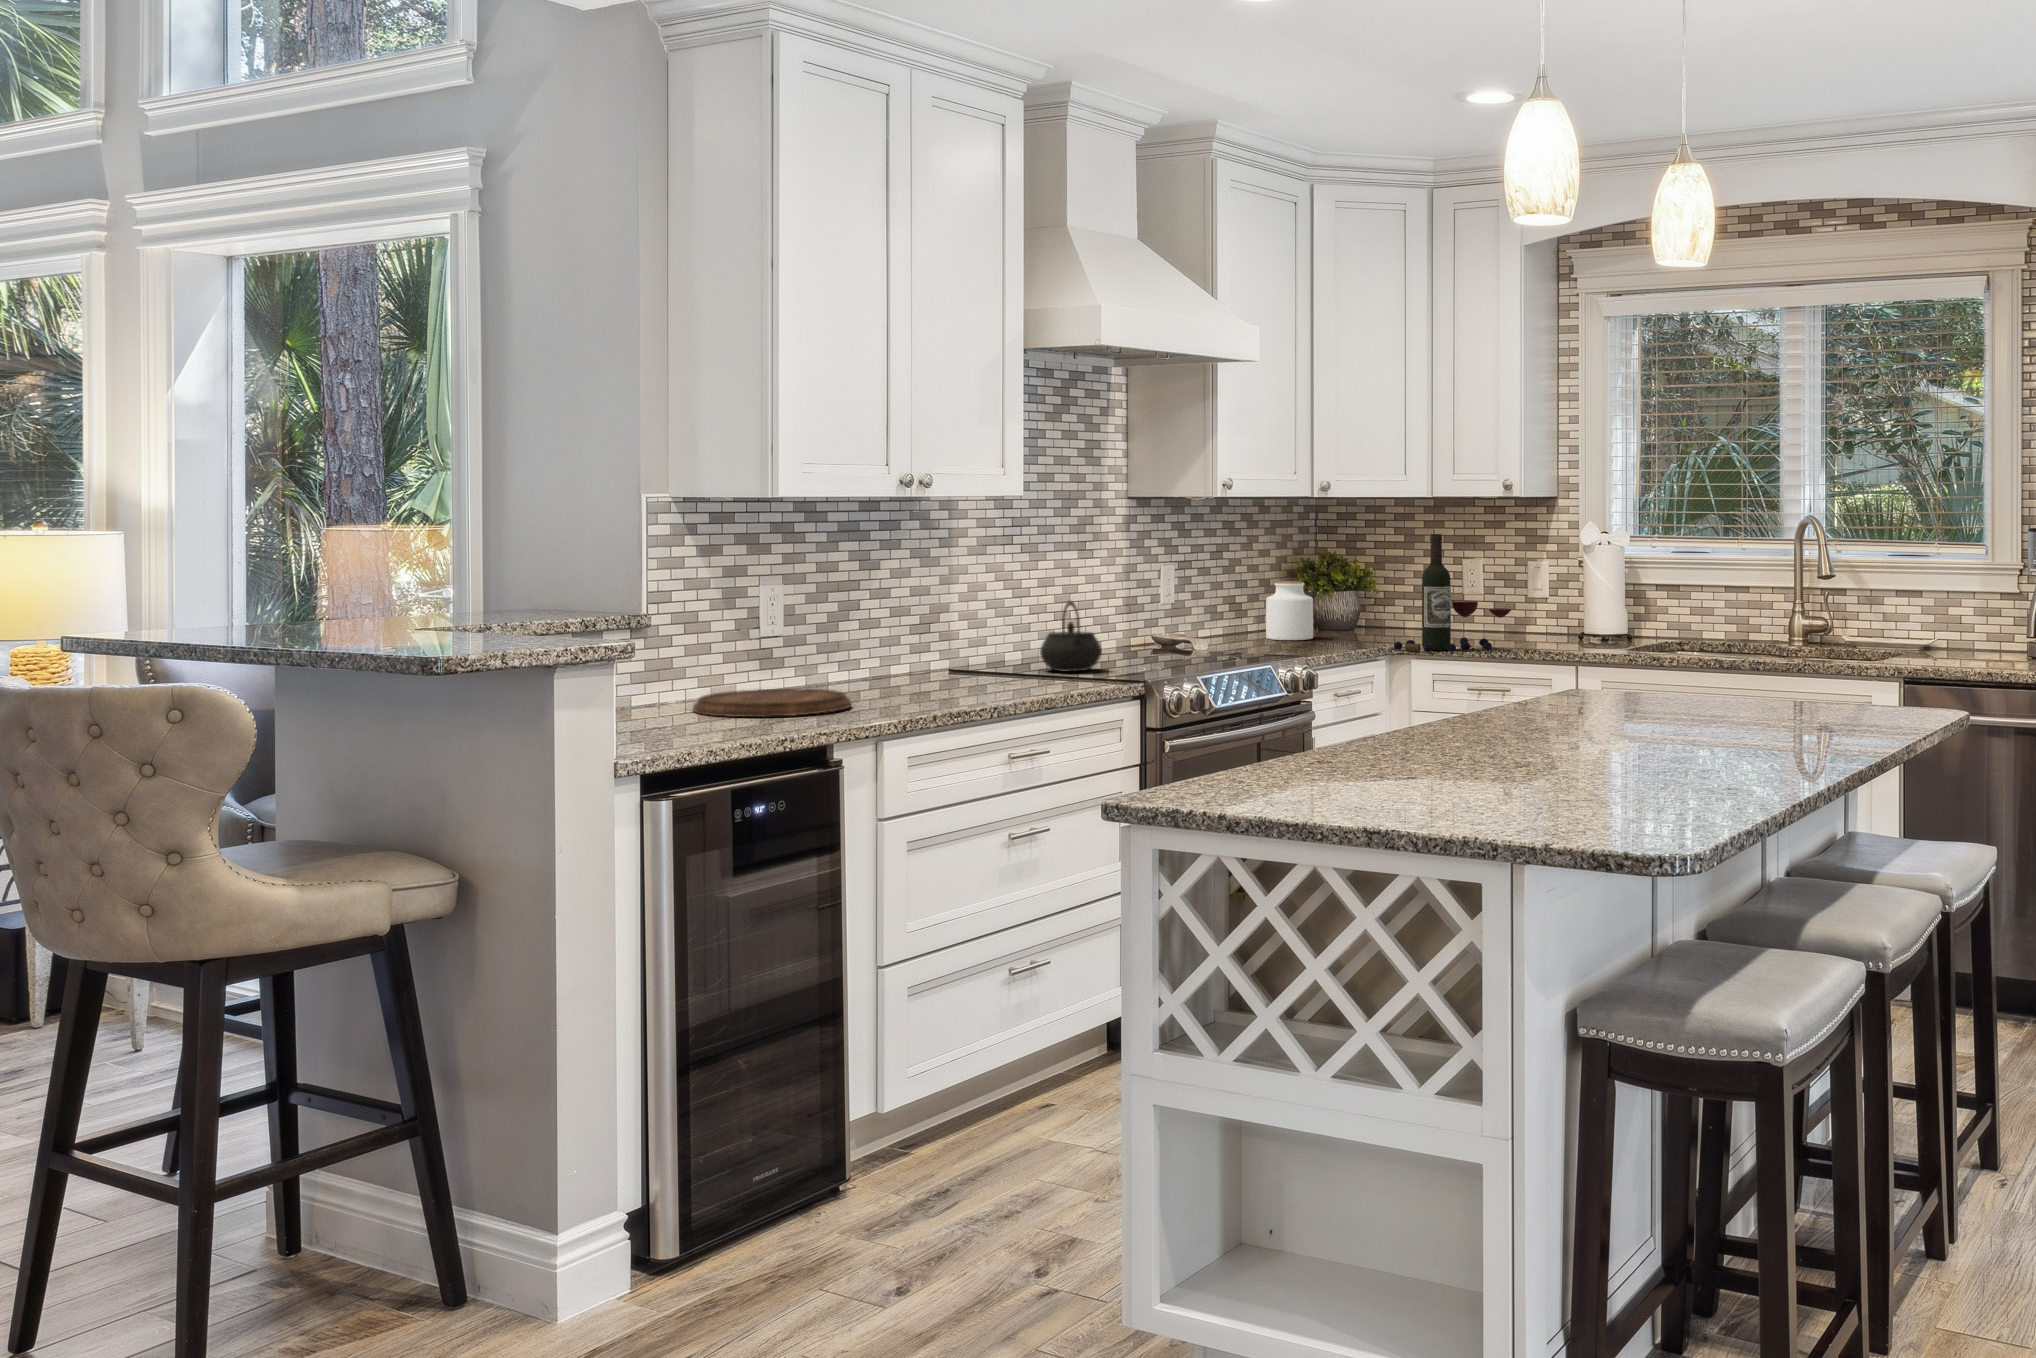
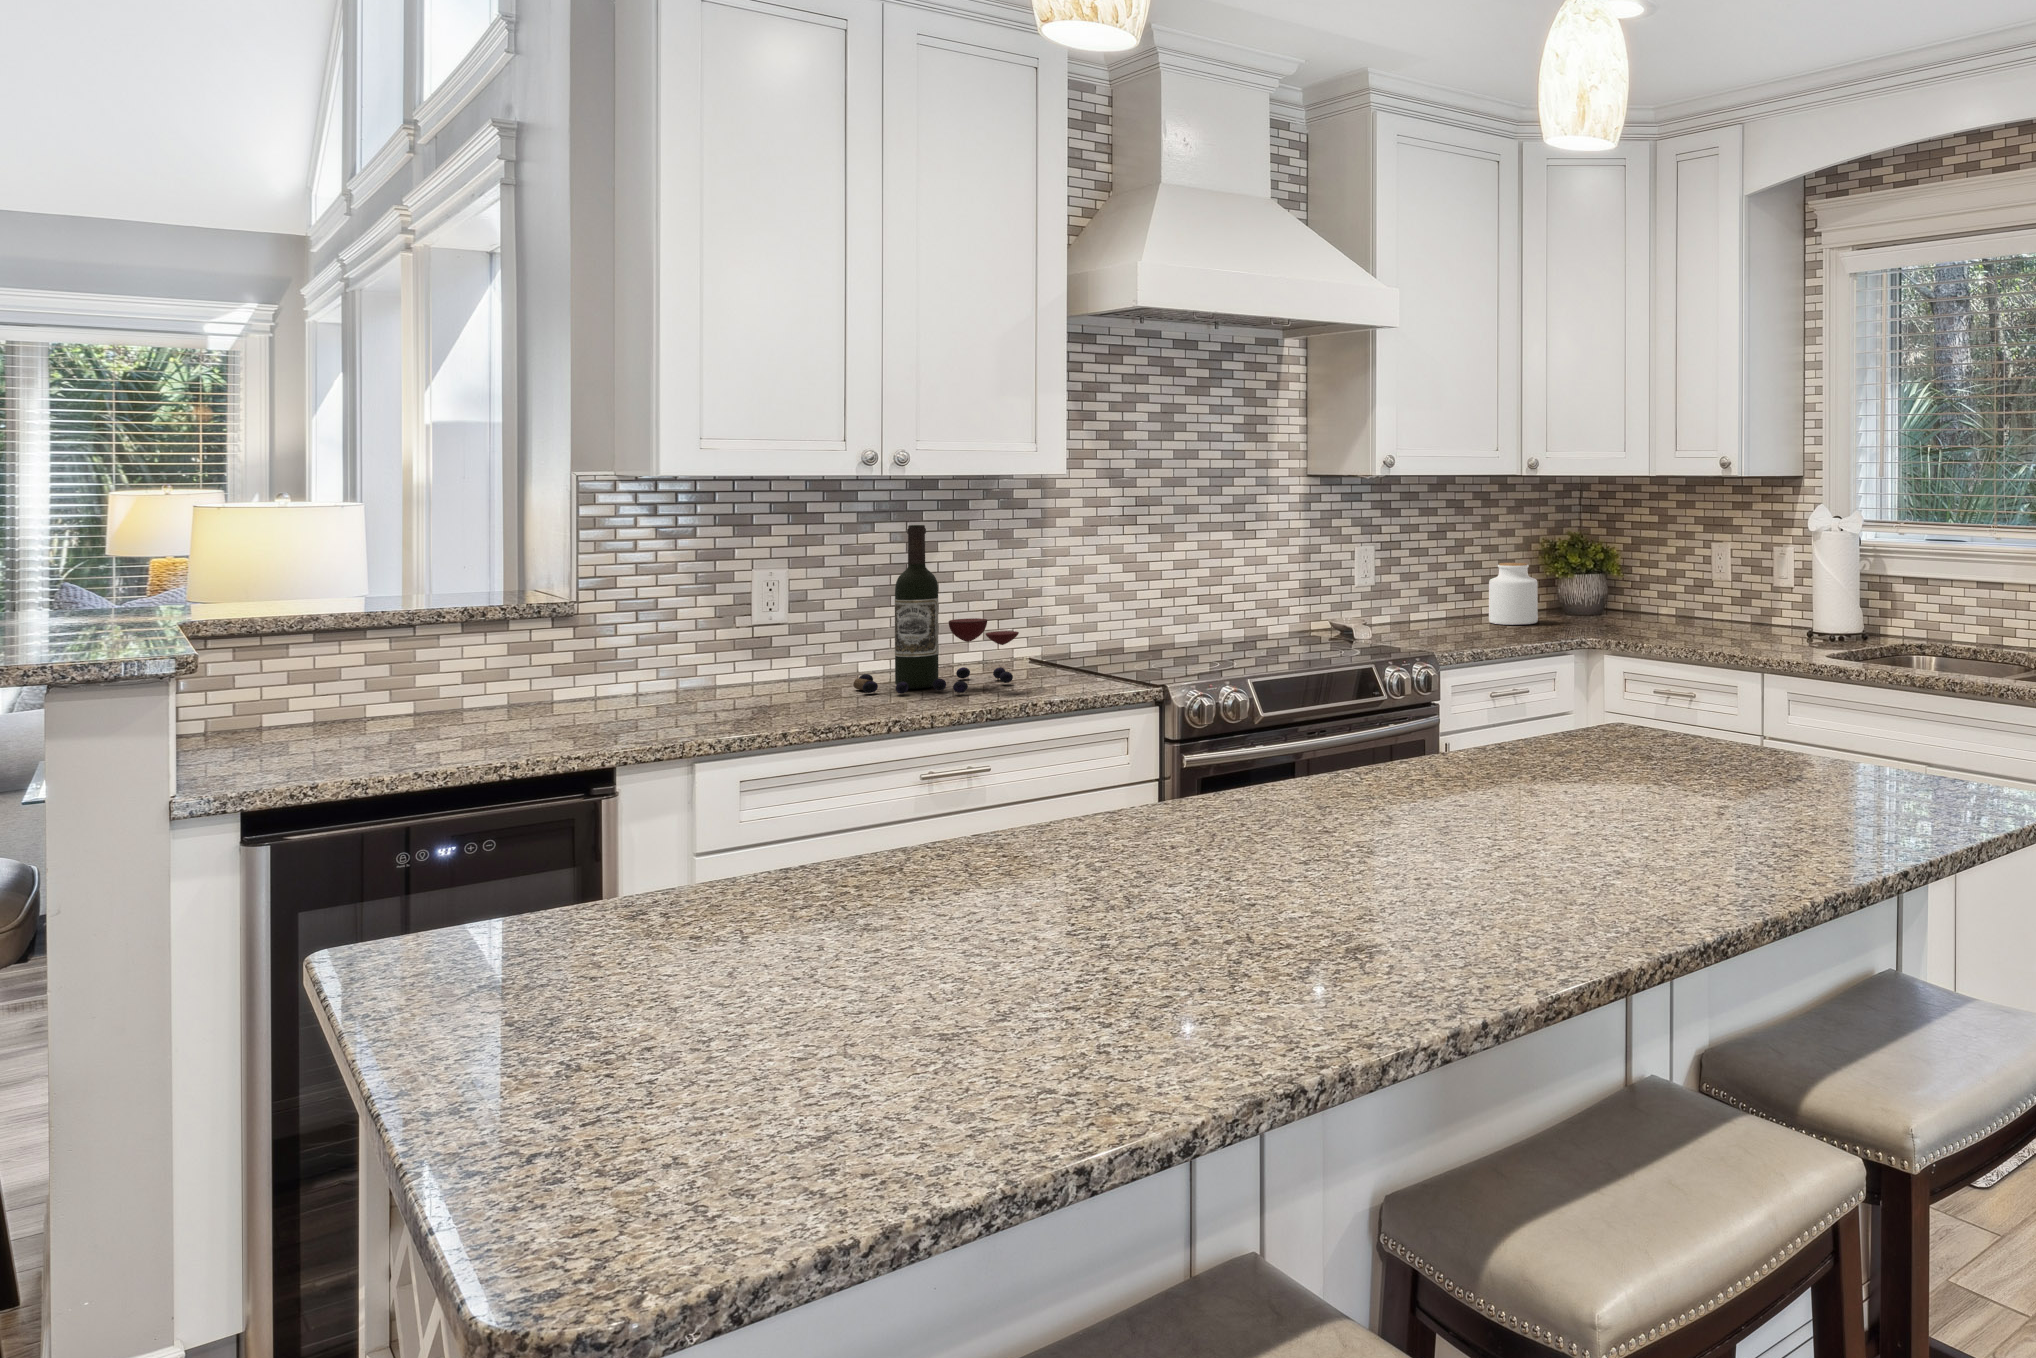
wine bottle: present [1394,534,1511,652] -> present [853,525,1019,694]
kettle: present [1040,601,1102,672] -> none [1122,587,1189,663]
cutting board: present [693,689,851,717] -> none [570,684,763,723]

